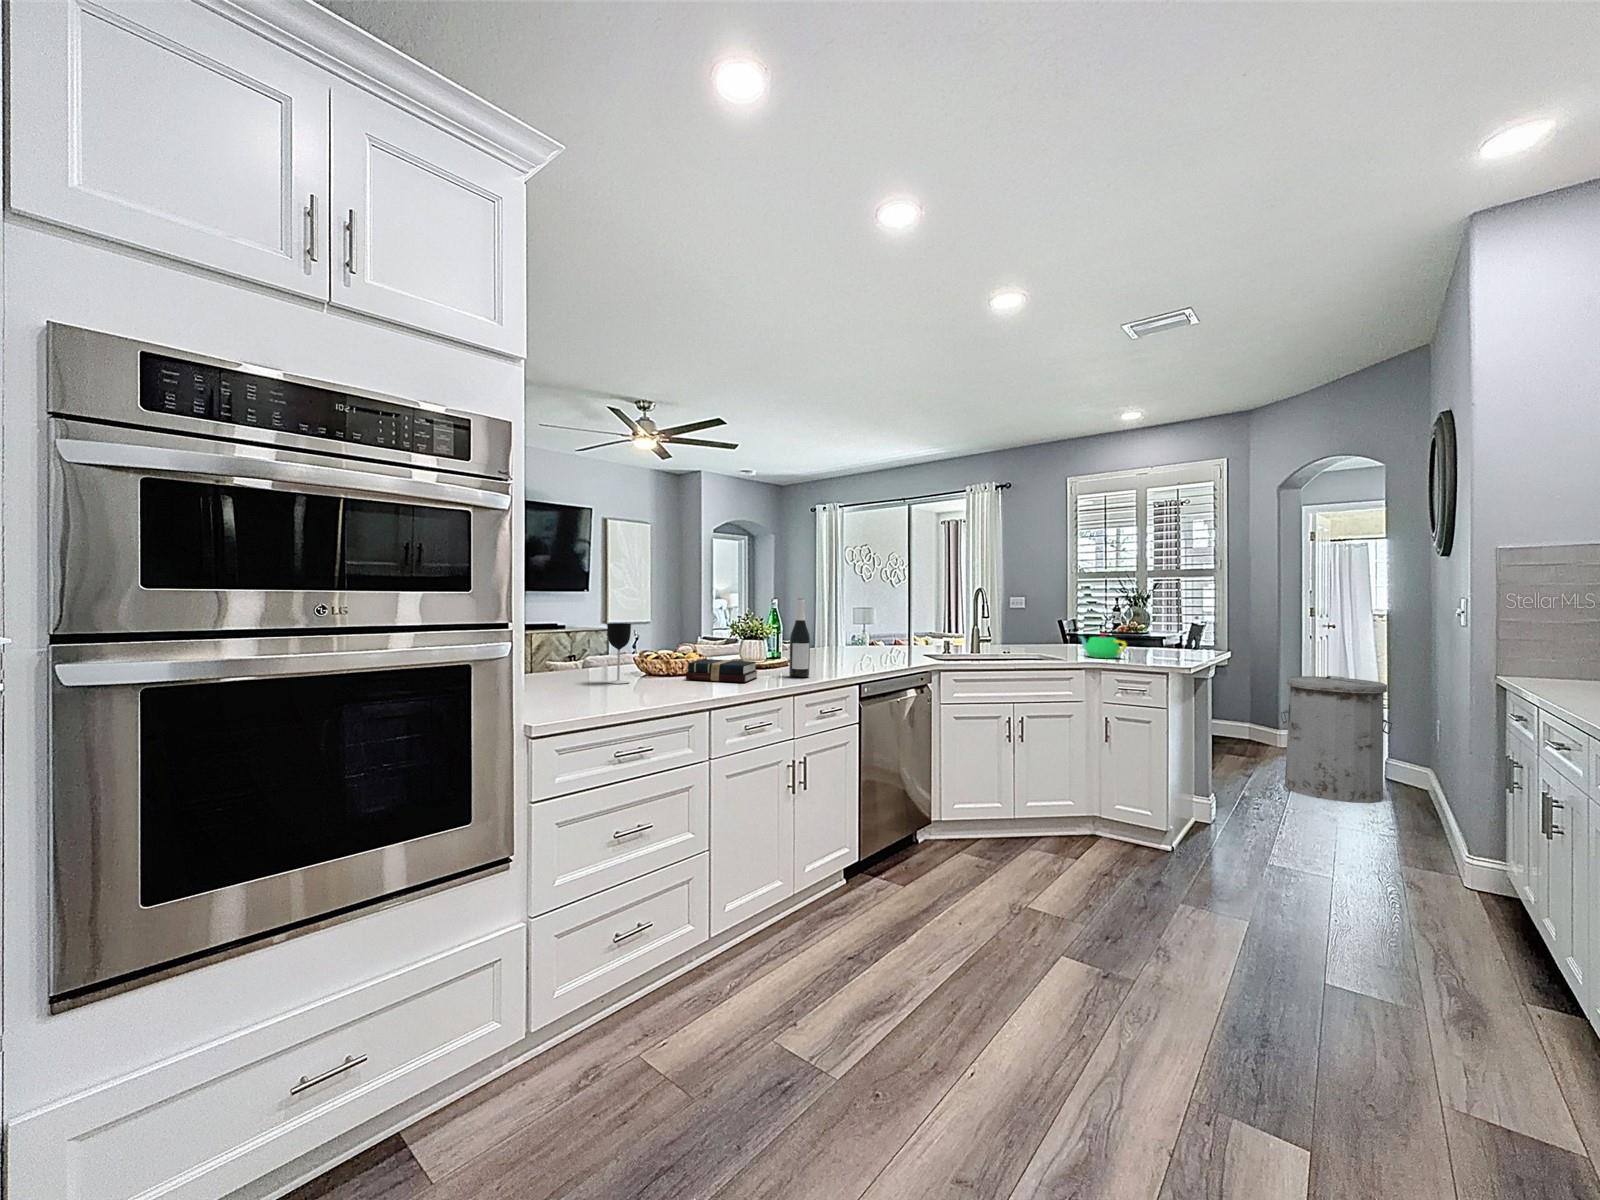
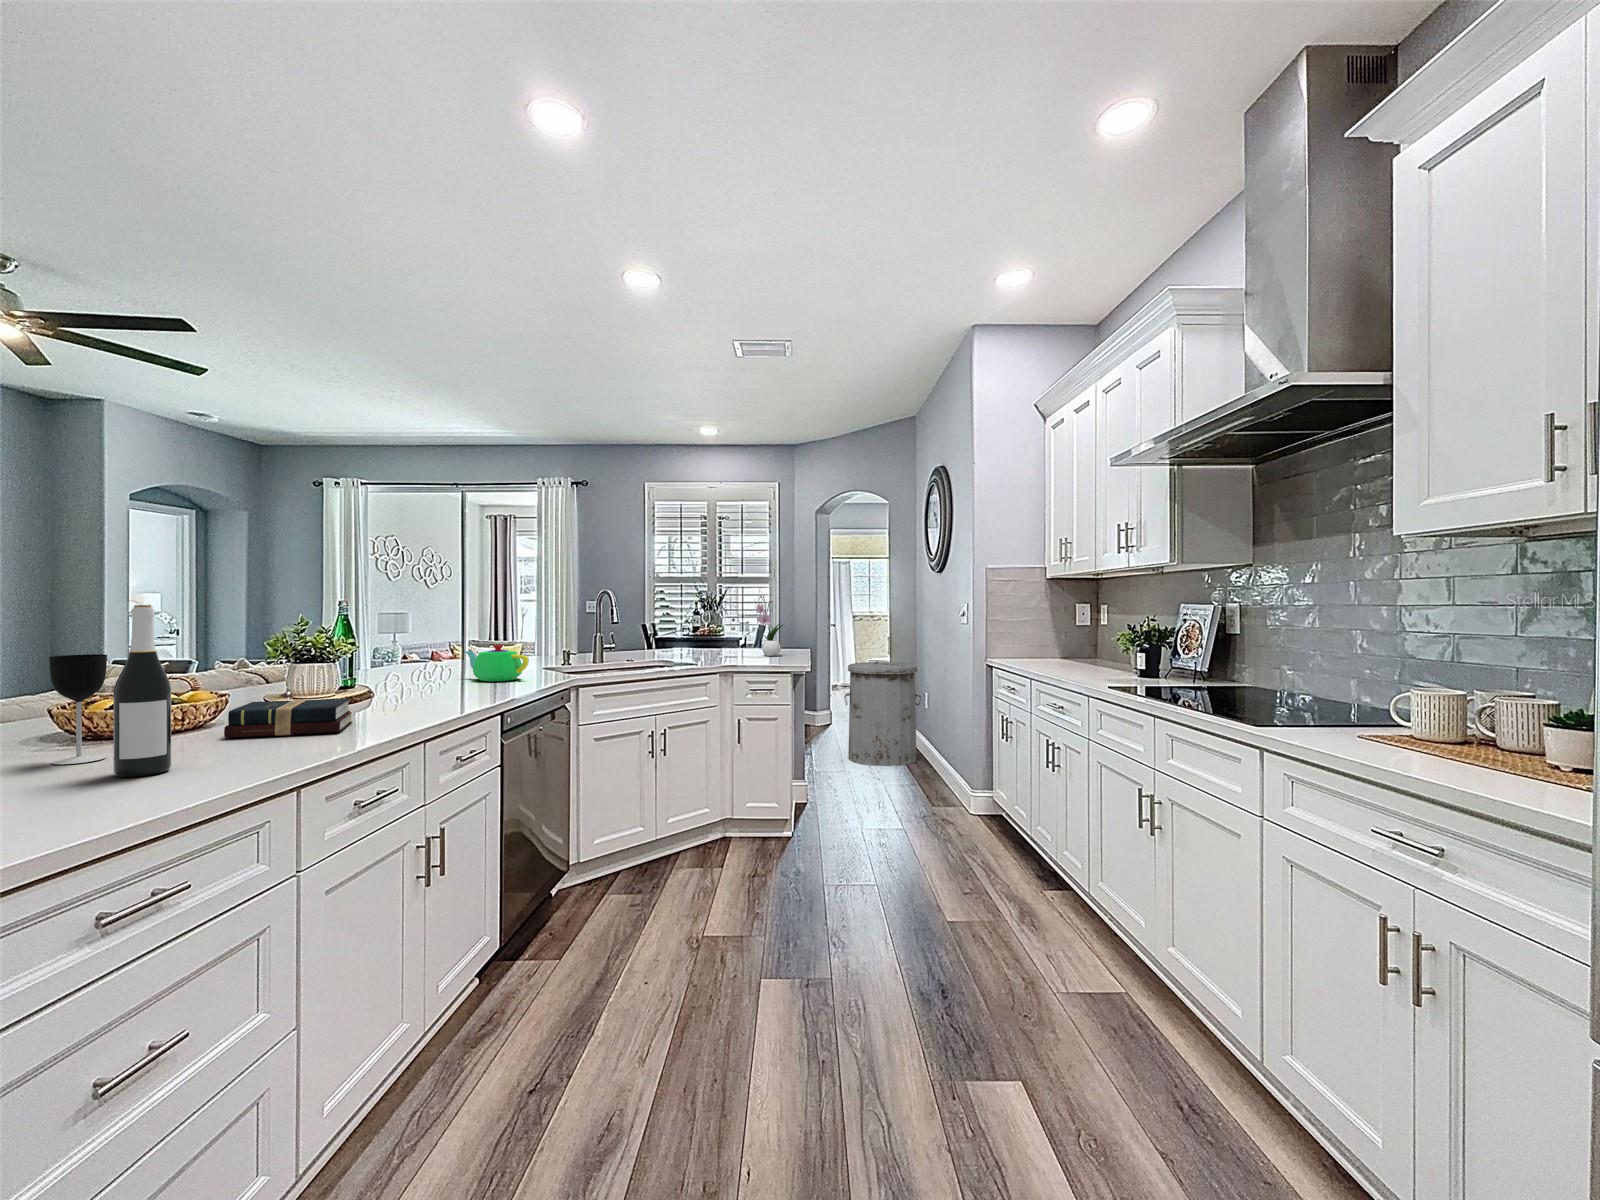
flower arrangement: none [1146,596,1176,659] -> present [757,596,783,656]
wine bottle: present [789,598,810,677] -> present [113,605,171,777]
teapot: present [1079,633,1127,658] -> present [465,645,529,681]

